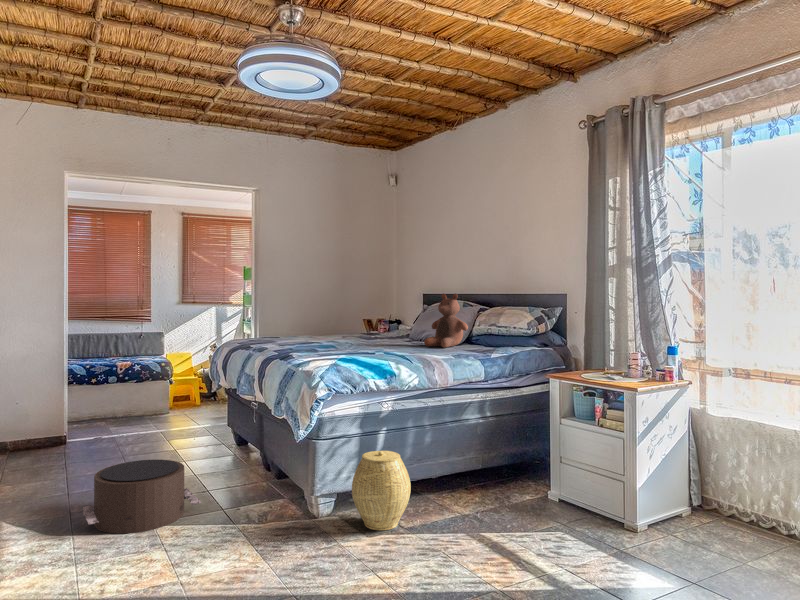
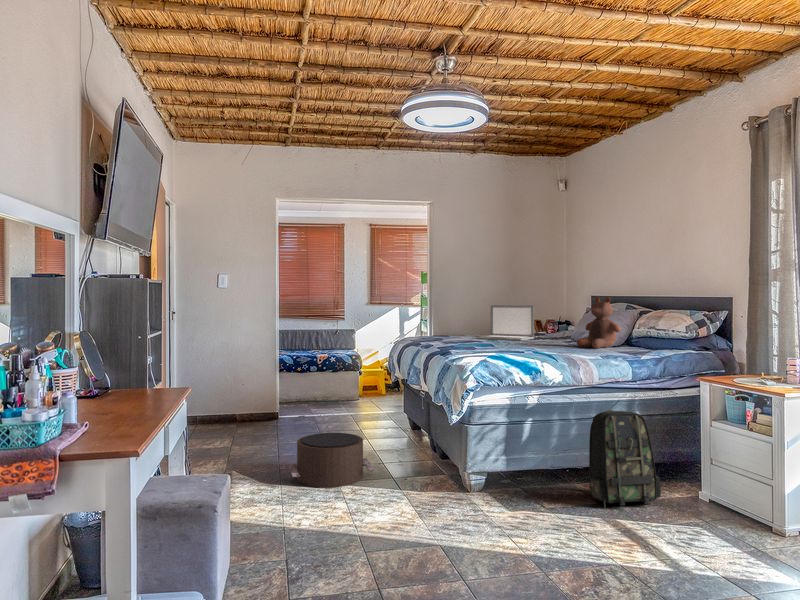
laptop: none [313,303,375,341] -> present [476,305,534,341]
backpack: none [445,413,517,520] -> present [589,410,661,508]
woven basket: present [352,451,411,531] -> none [498,438,551,508]

